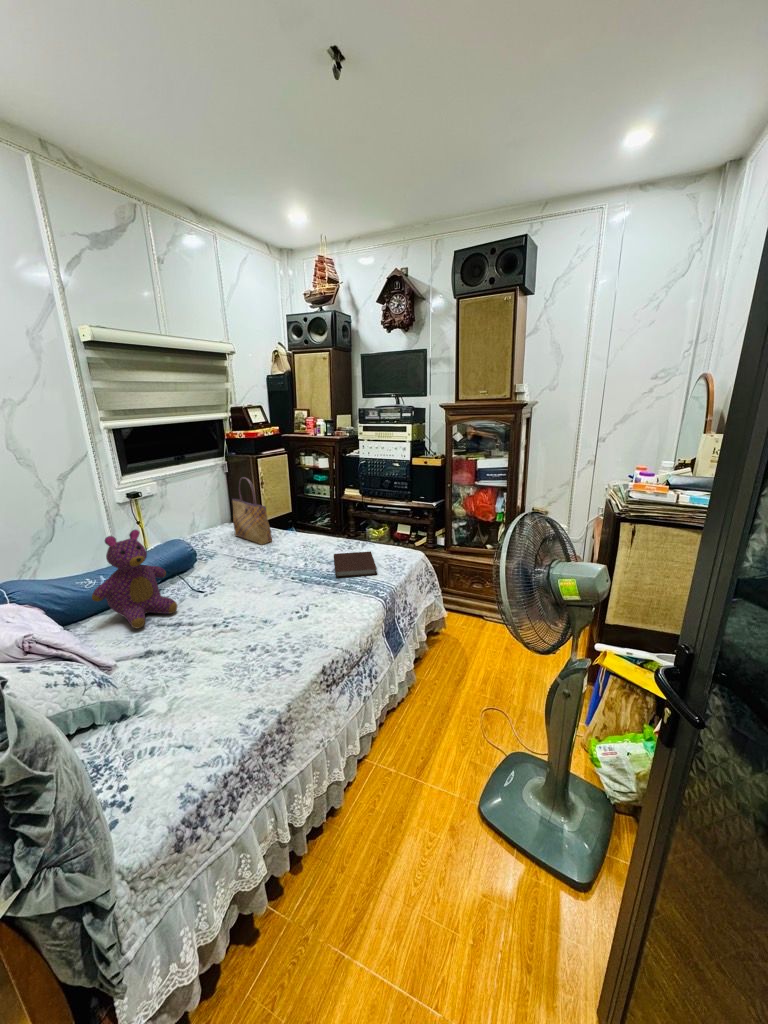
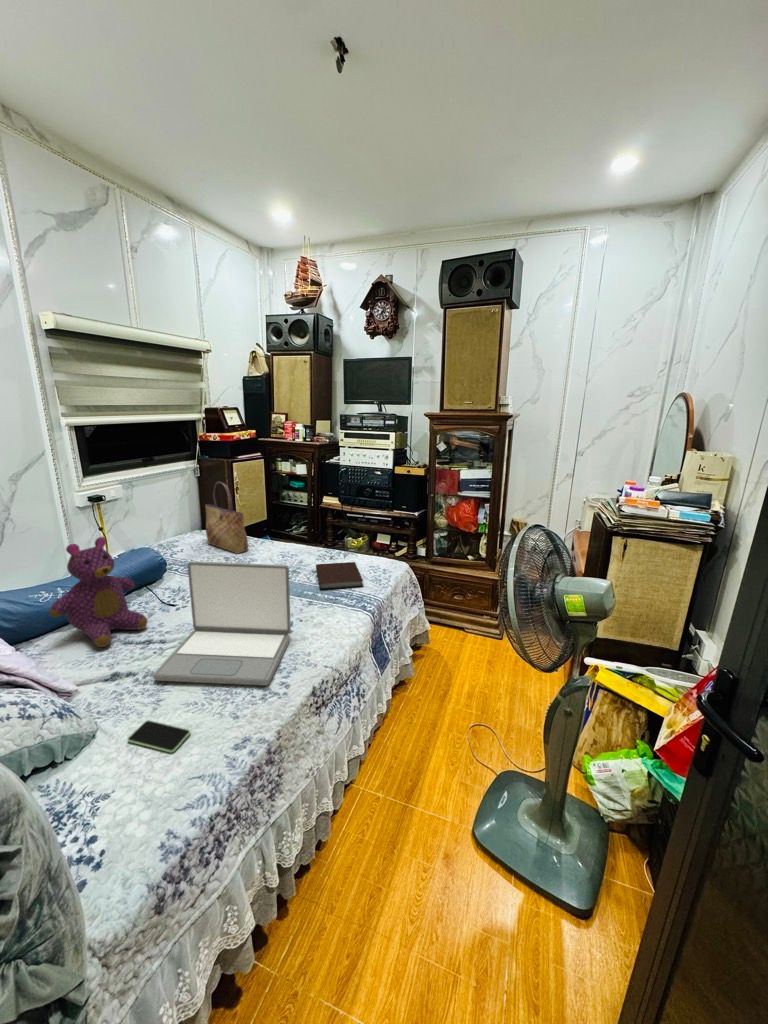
laptop: none [180,551,305,664] -> present [153,561,291,686]
smartphone: none [156,692,210,719] -> present [128,721,190,752]

